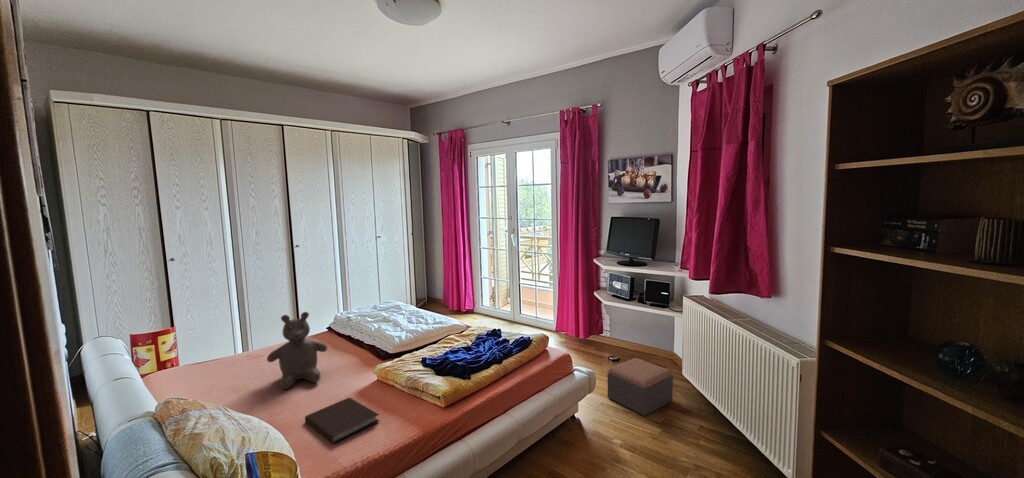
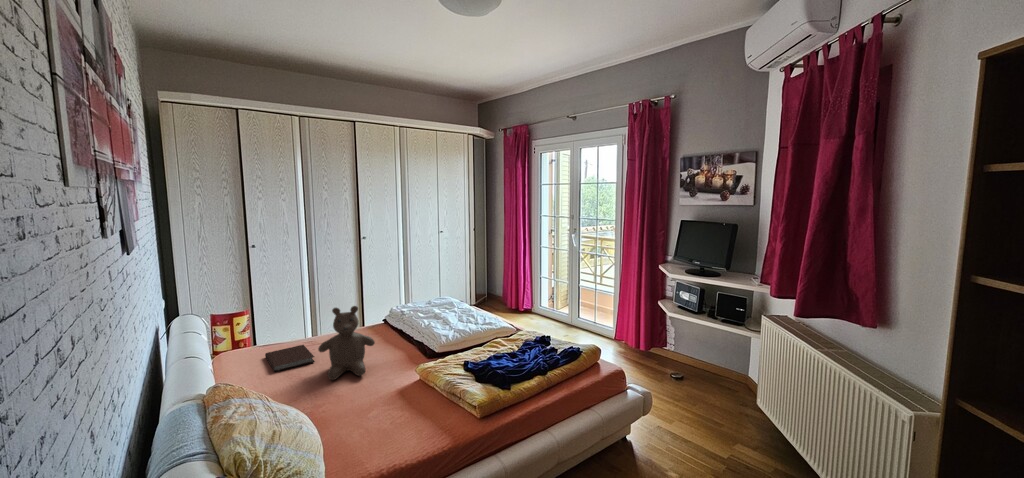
footstool: present [608,358,673,416] -> none [666,380,745,448]
notebook: present [305,398,379,443] -> present [265,345,315,372]

